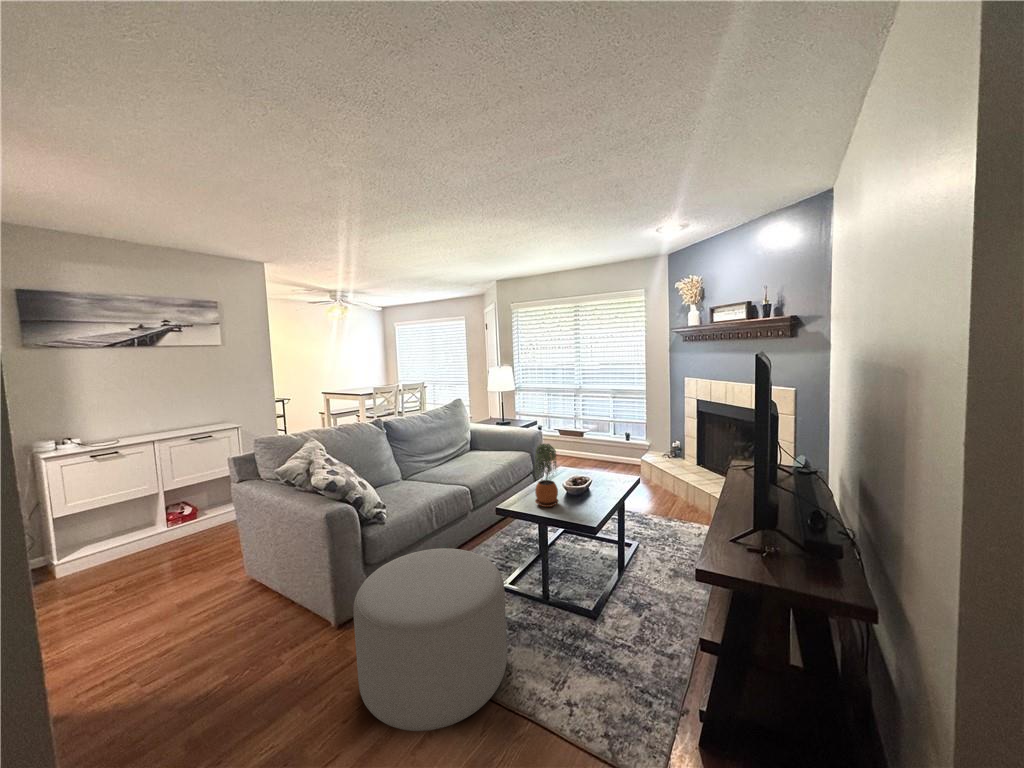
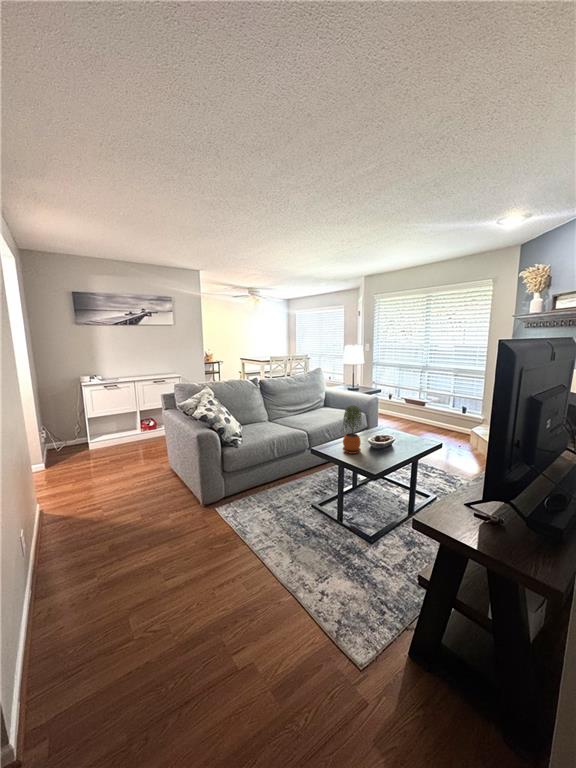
ottoman: present [353,548,507,731] -> none [193,468,294,581]

